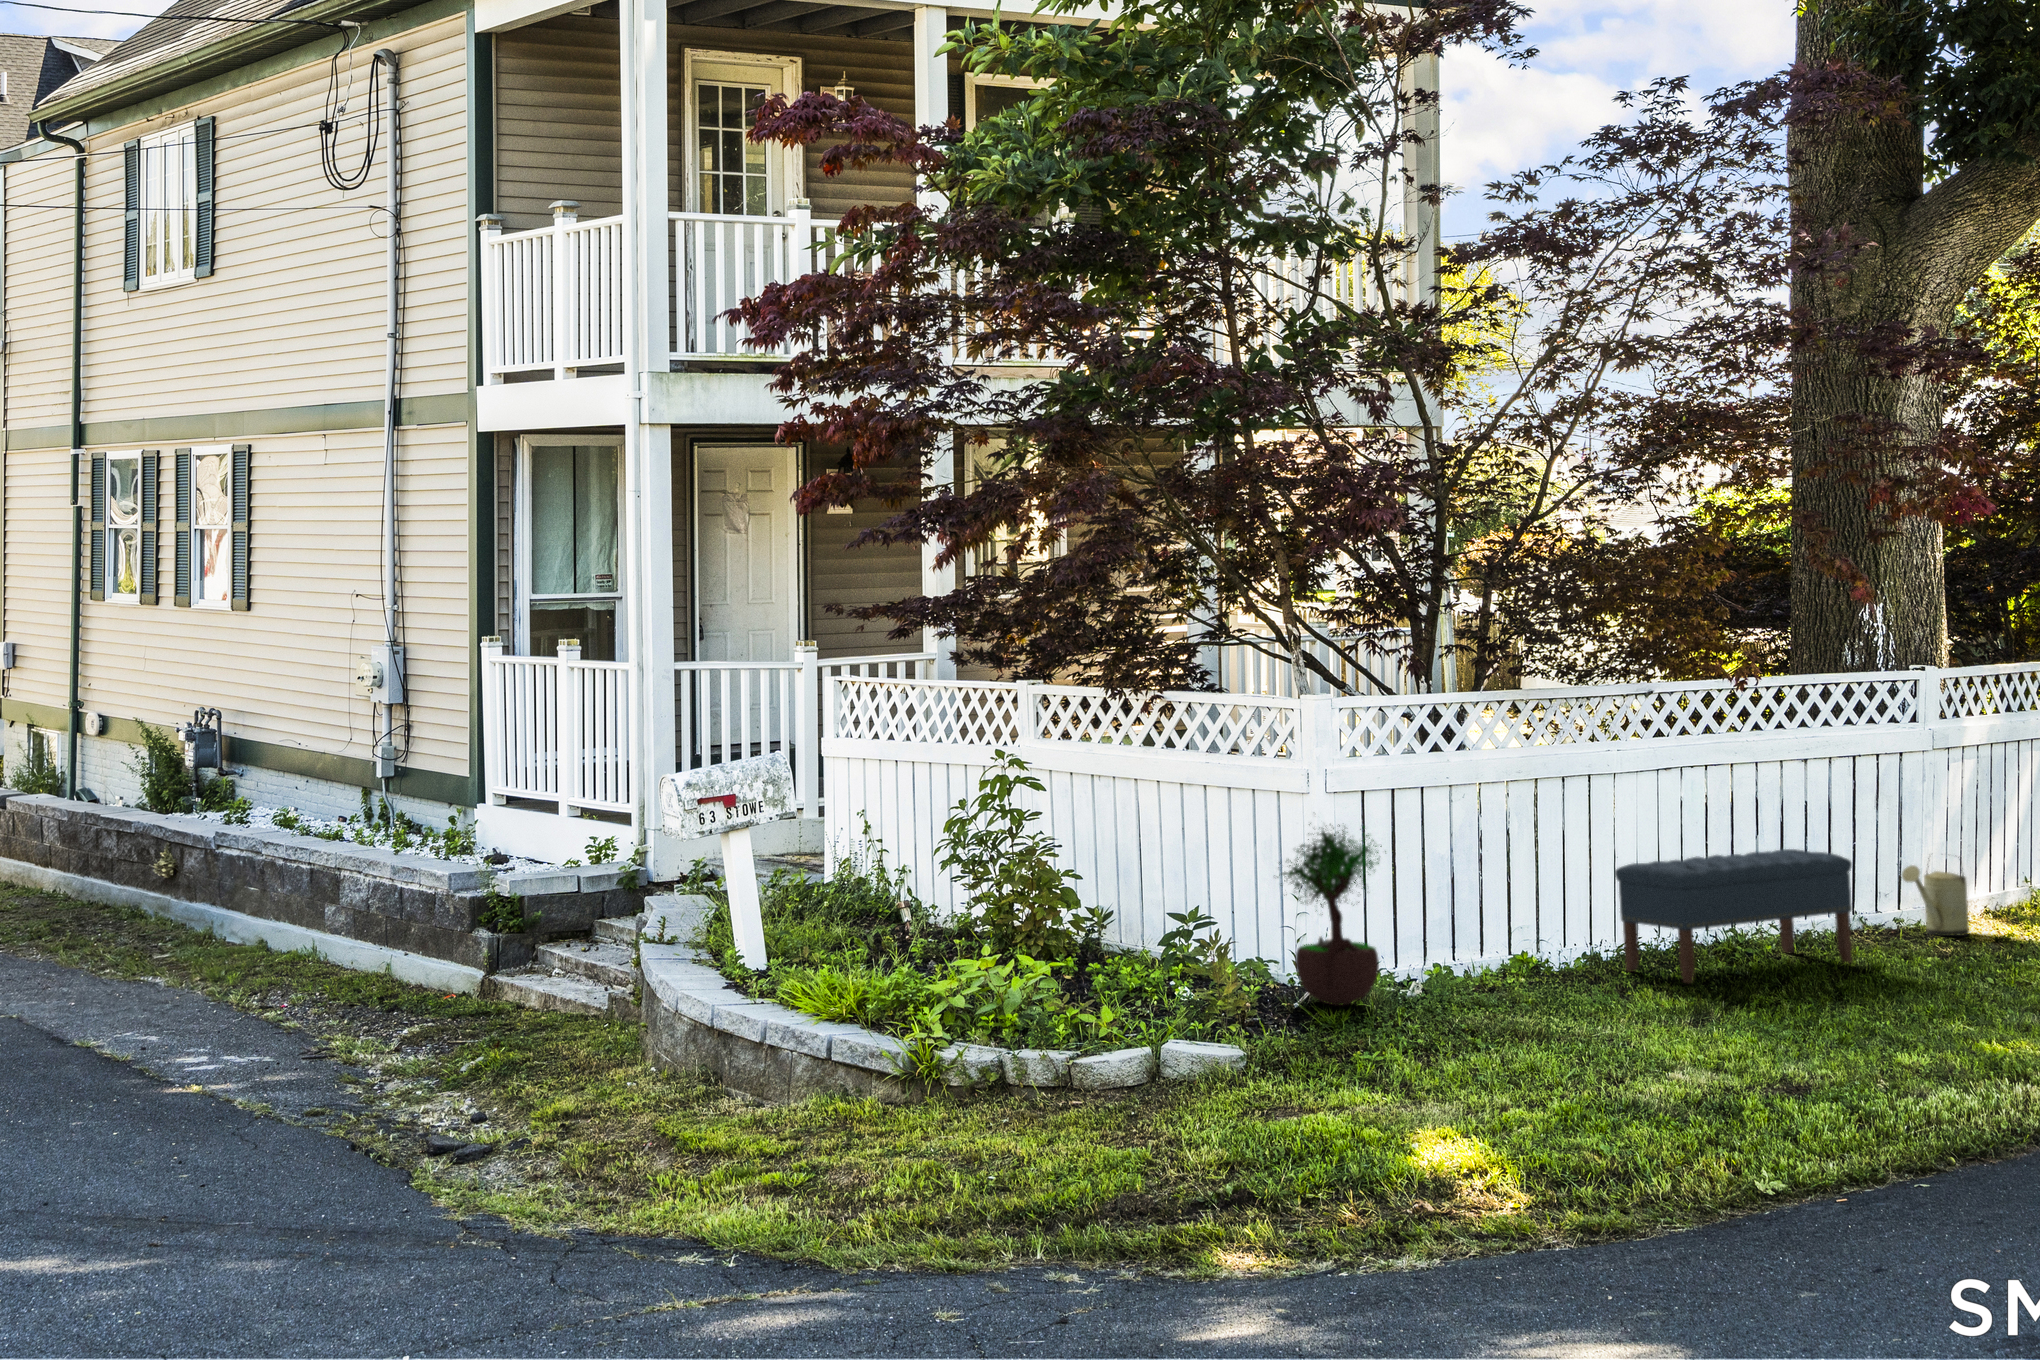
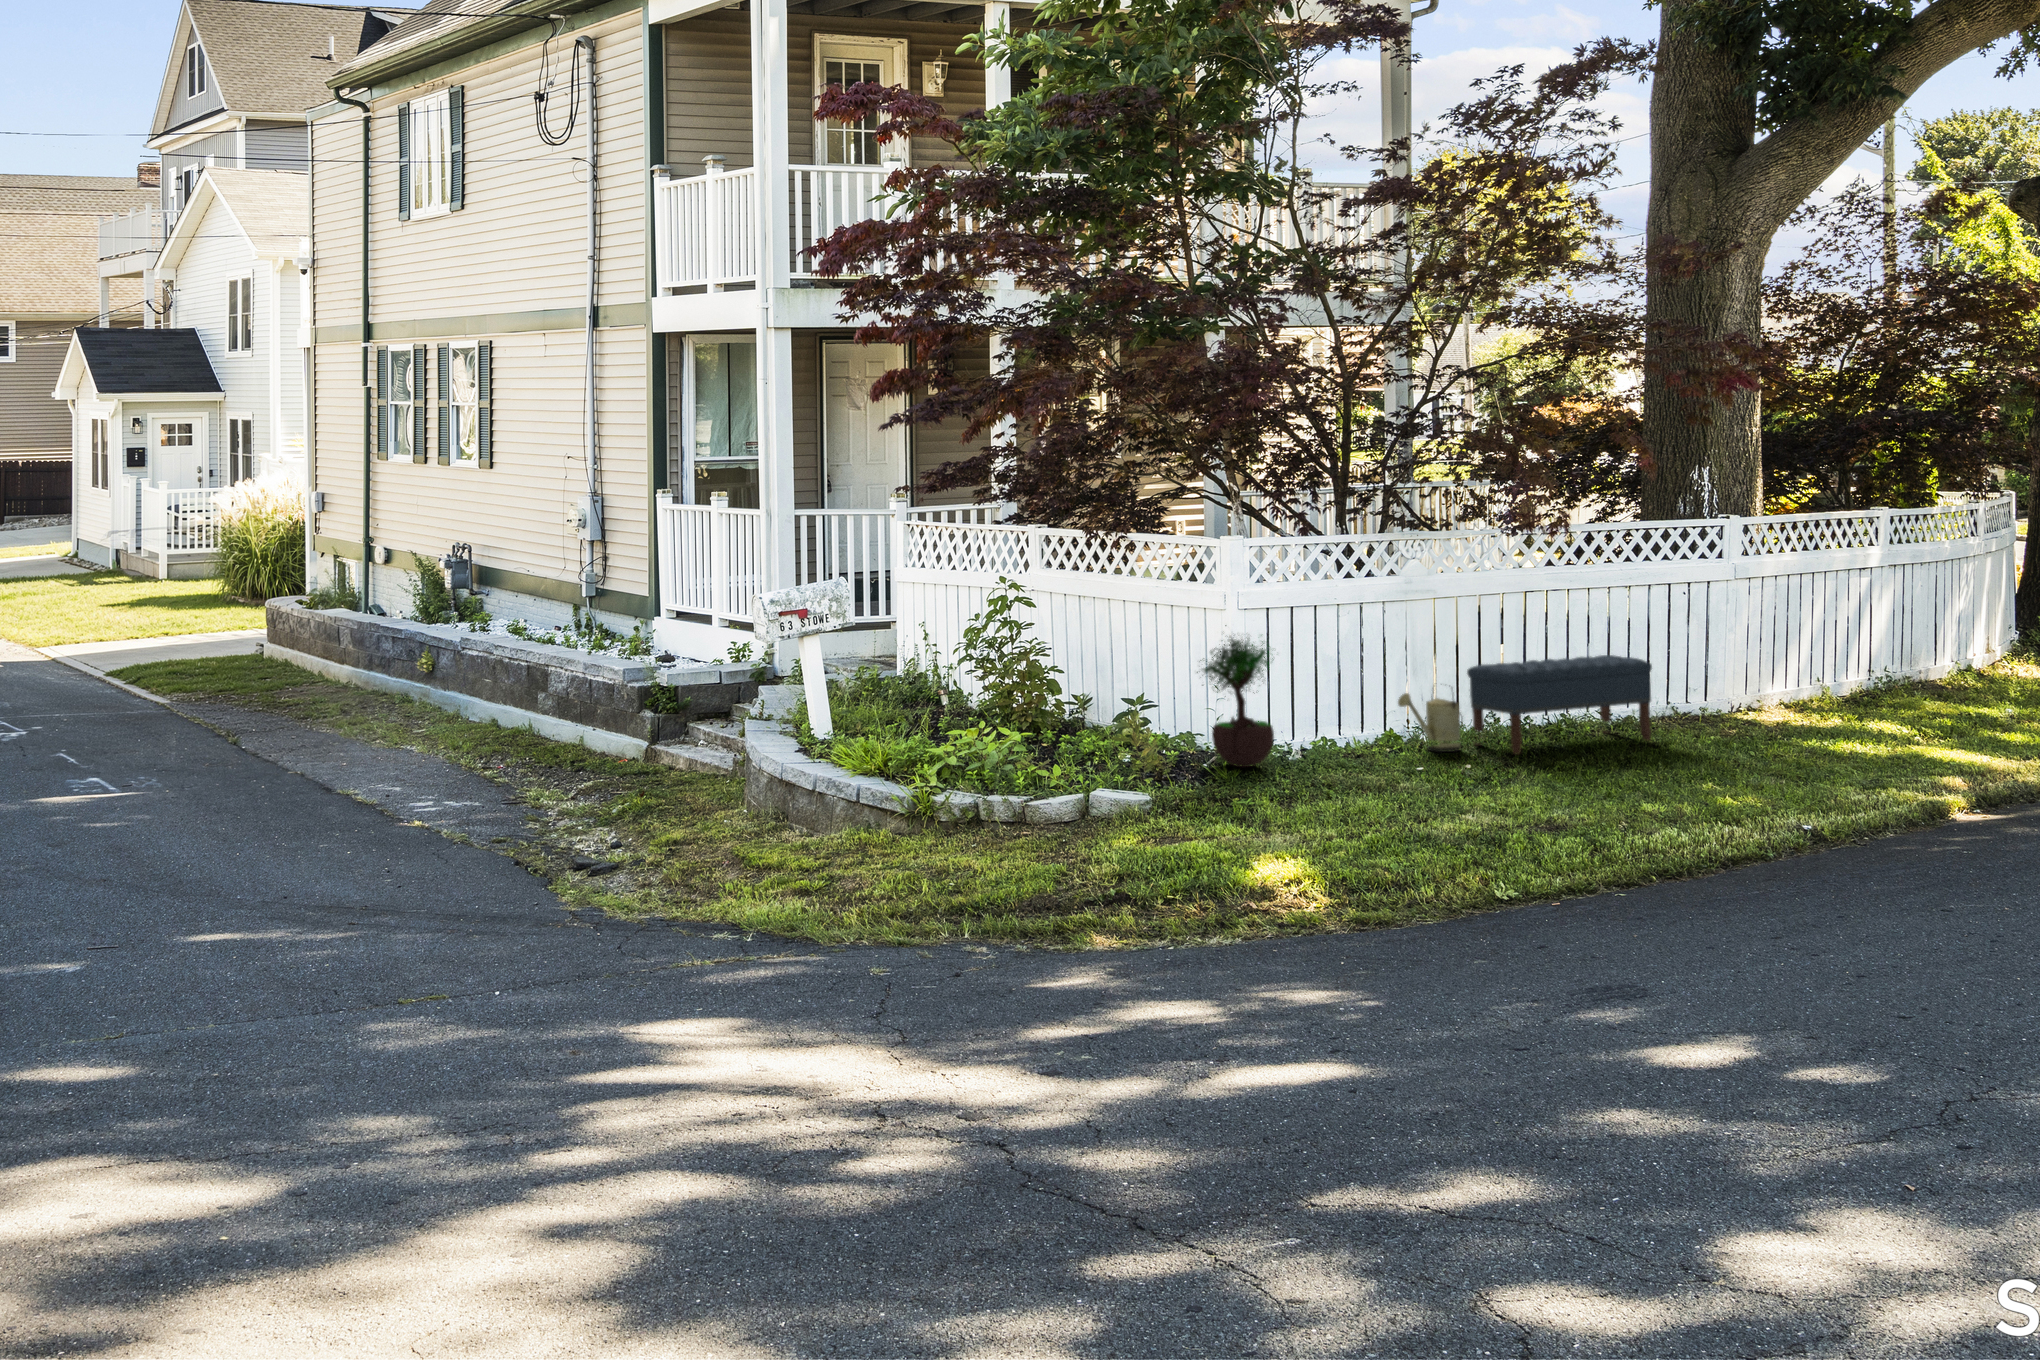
watering can: present [1902,865,1969,936] -> present [1398,693,1462,752]

